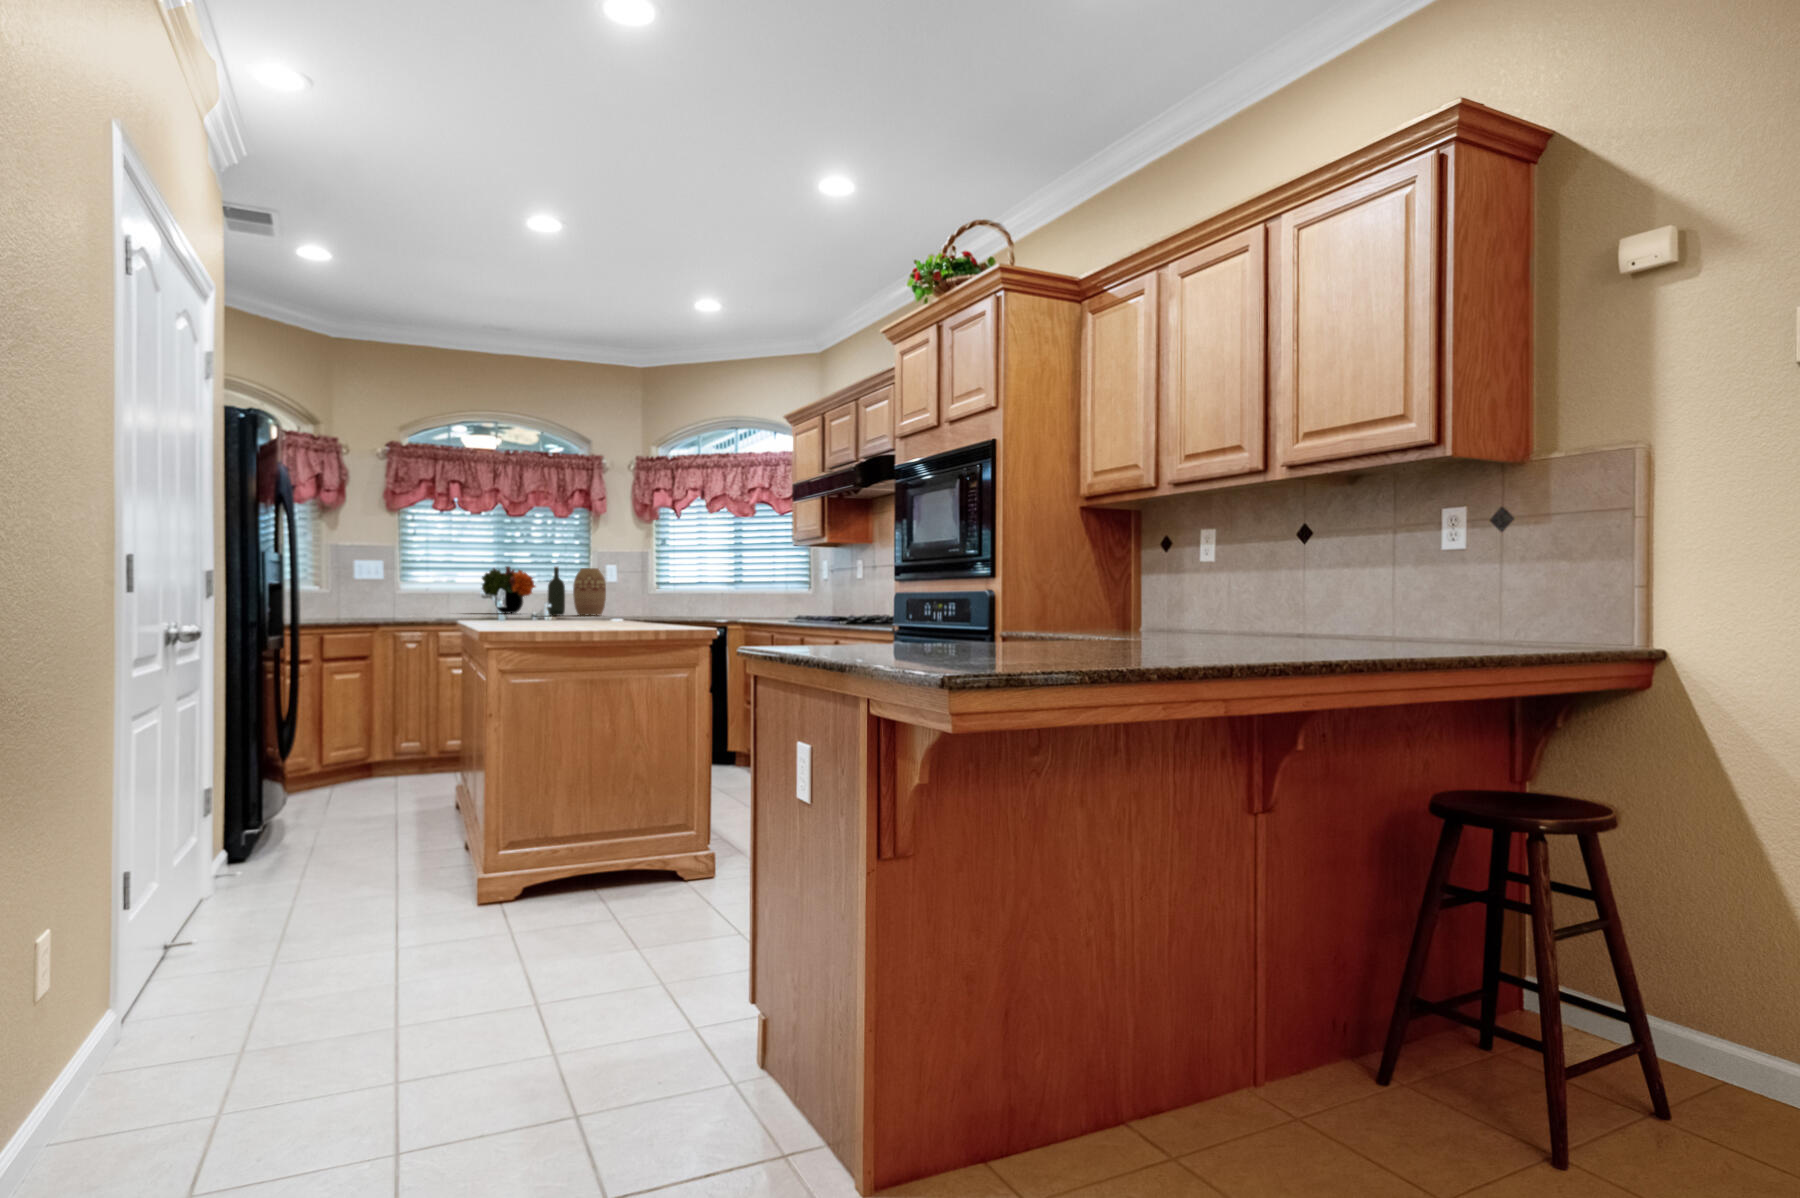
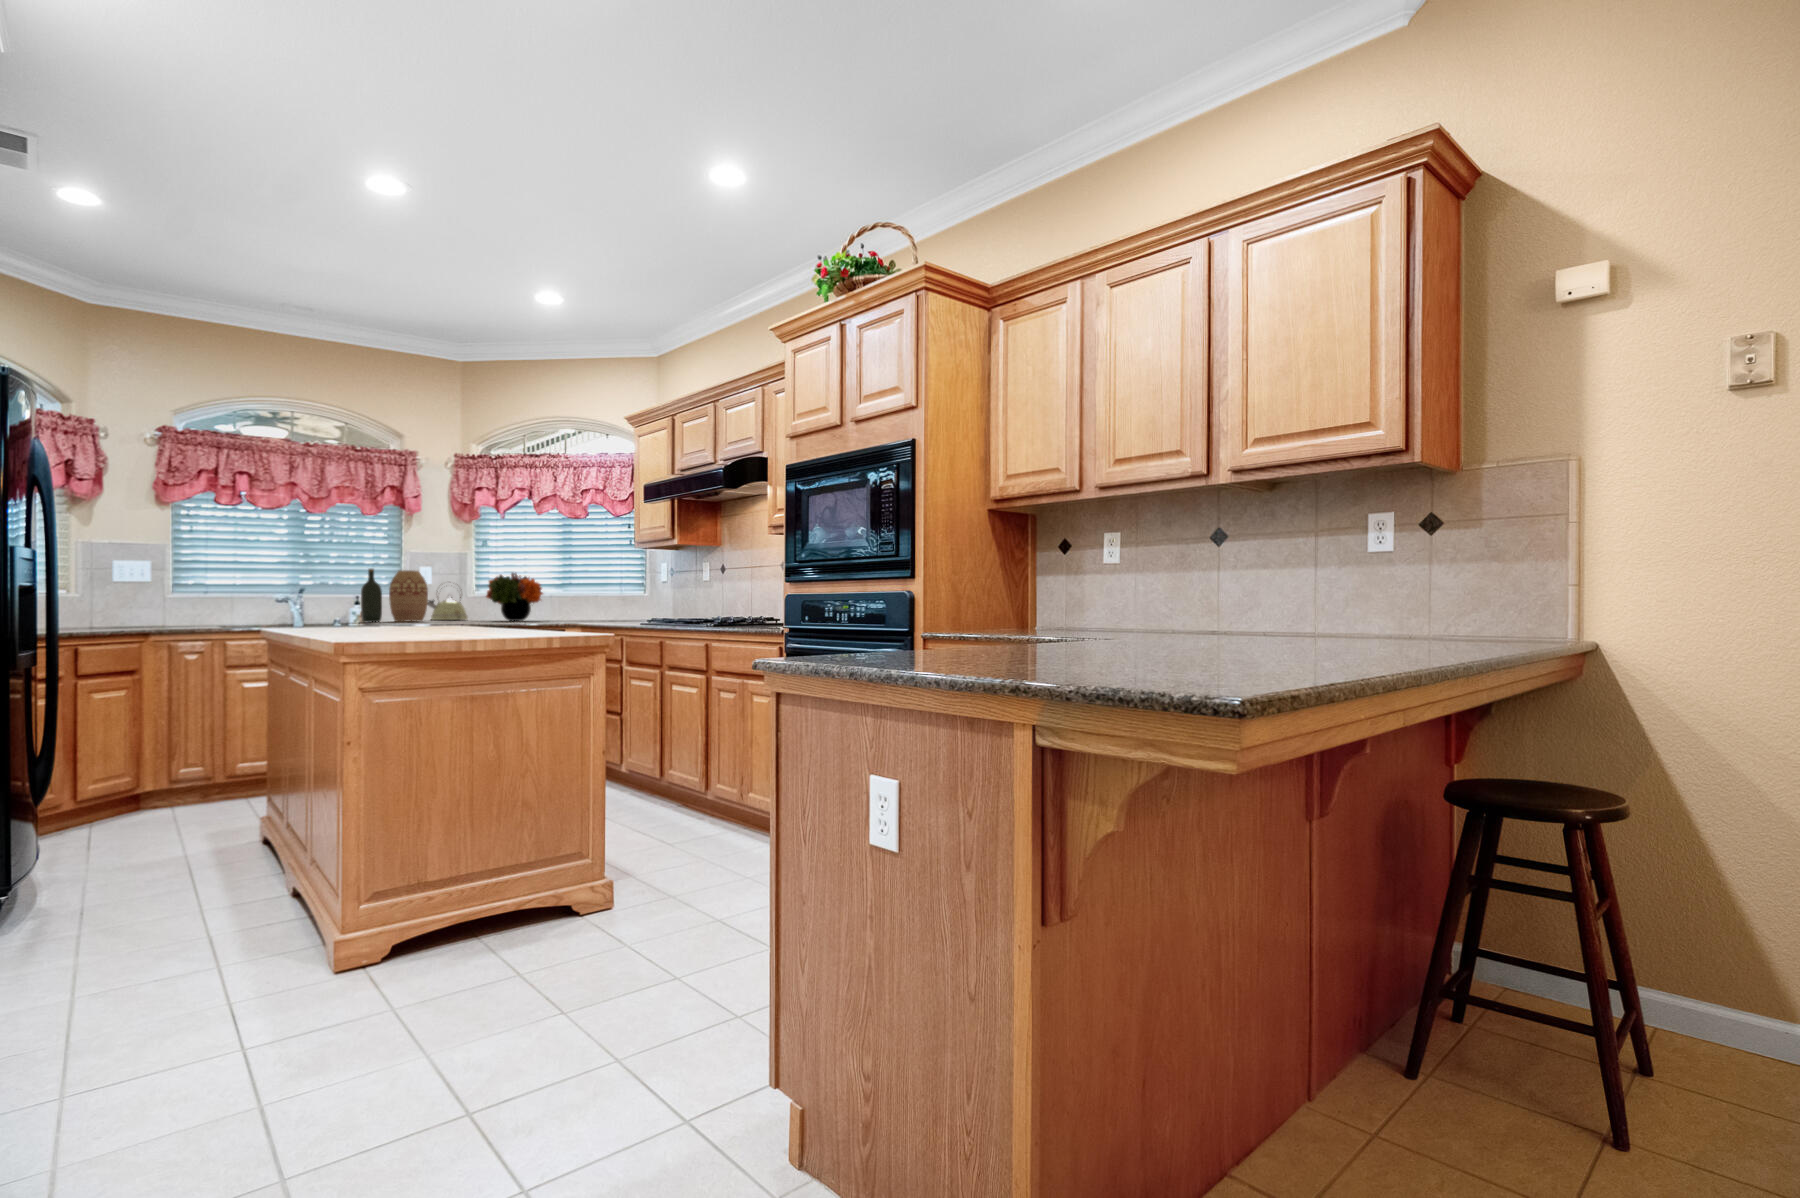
flower arrangement: present [482,566,535,613] -> present [486,573,543,621]
kettle: none [608,578,645,615] -> present [428,582,468,620]

